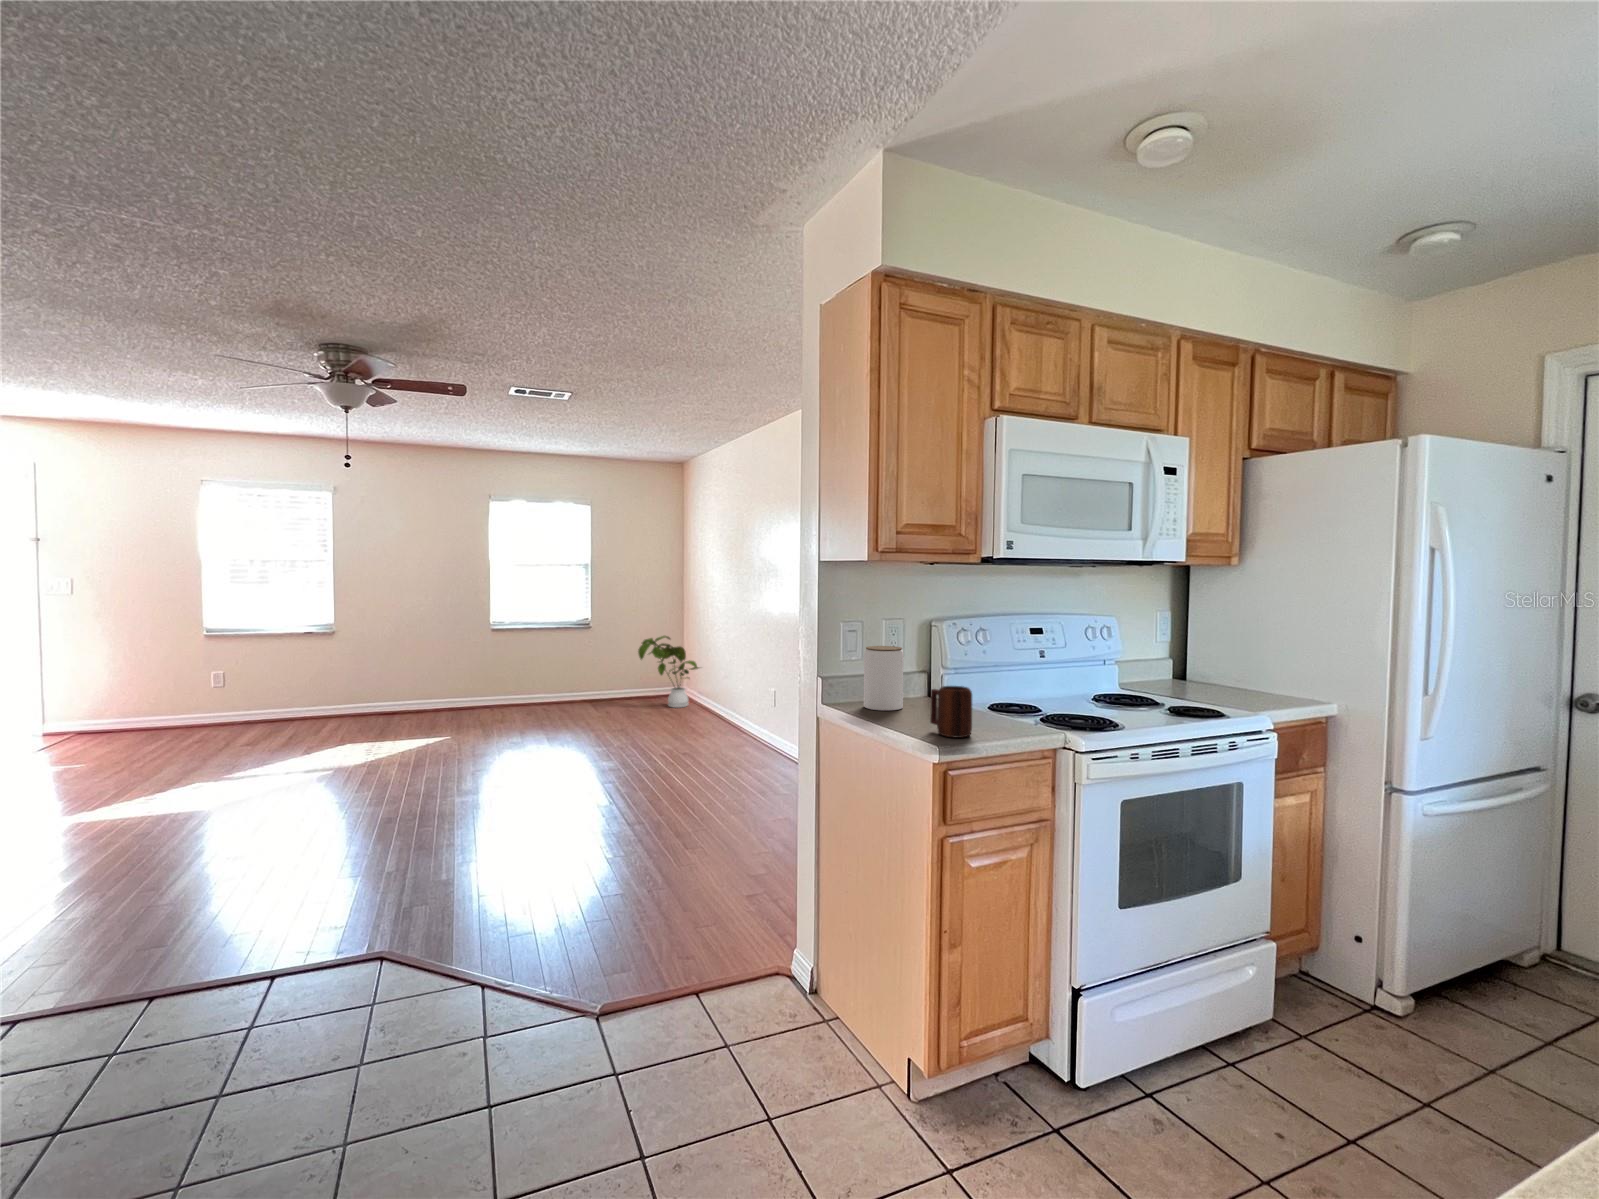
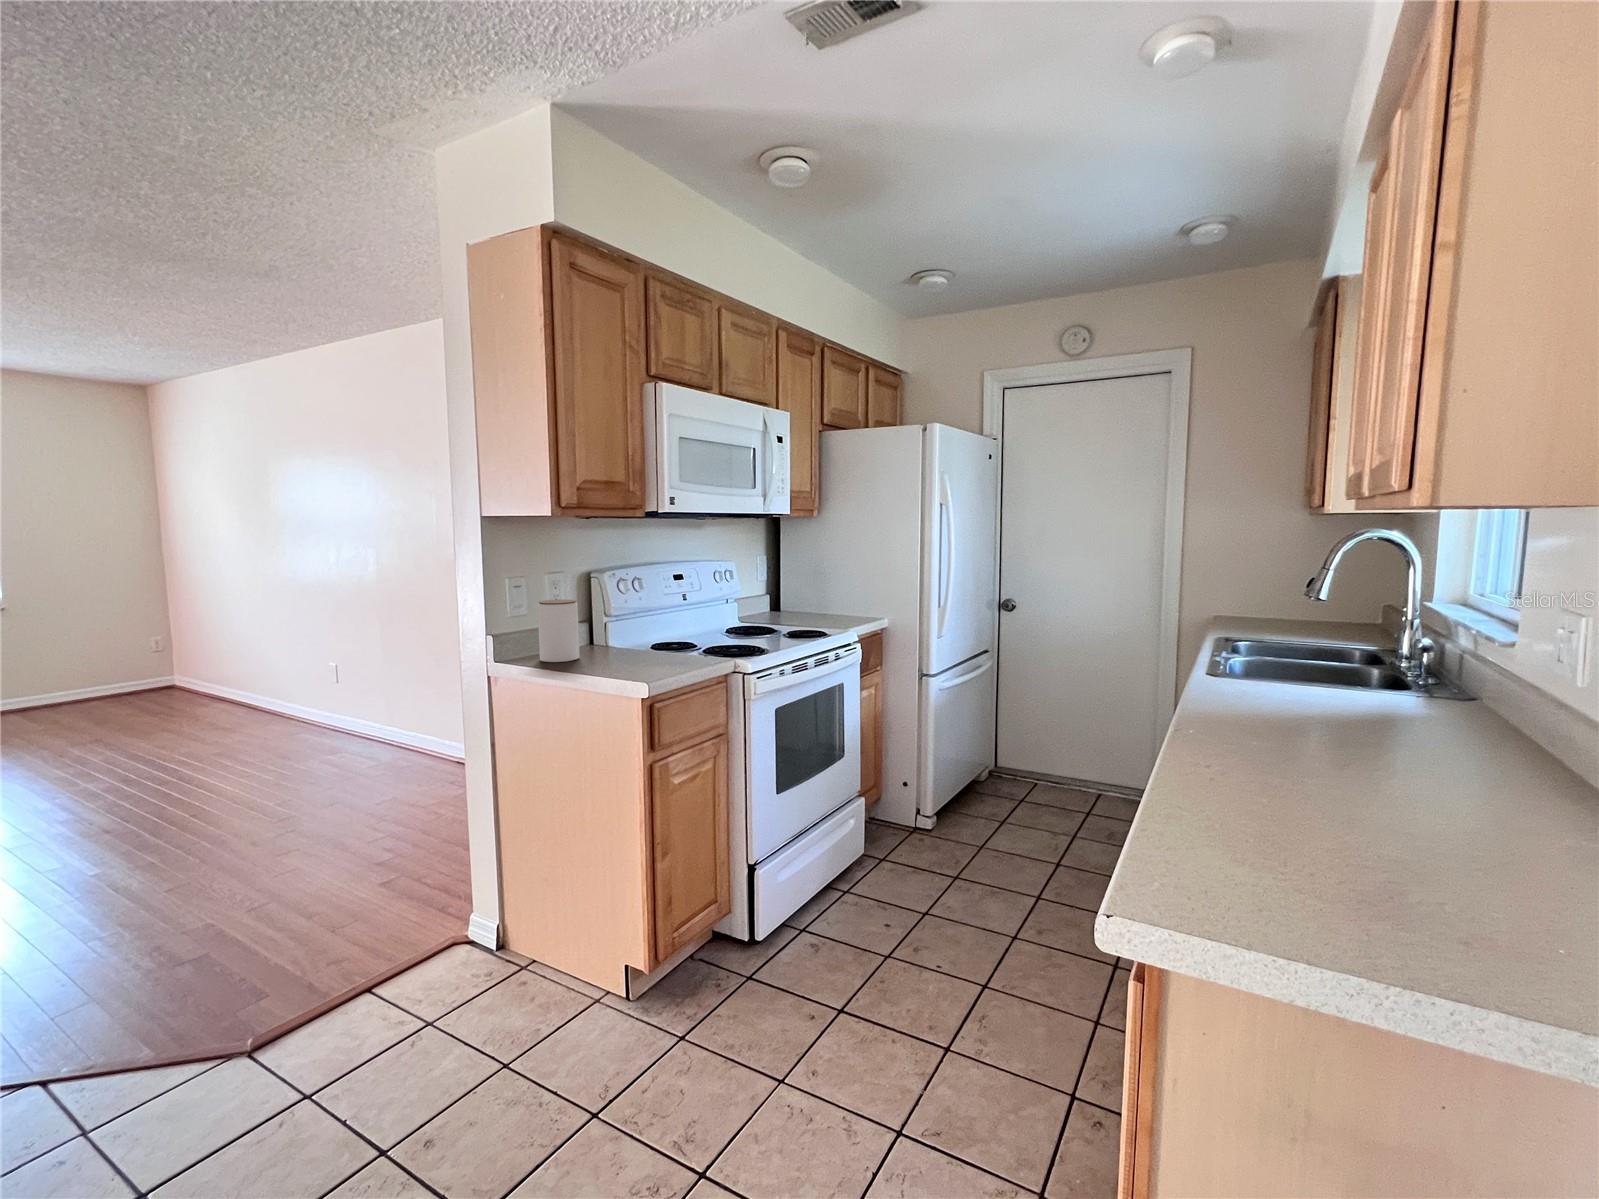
house plant: present [638,636,699,708] -> none [101,616,213,708]
mug: present [930,686,972,738] -> none [623,629,664,675]

